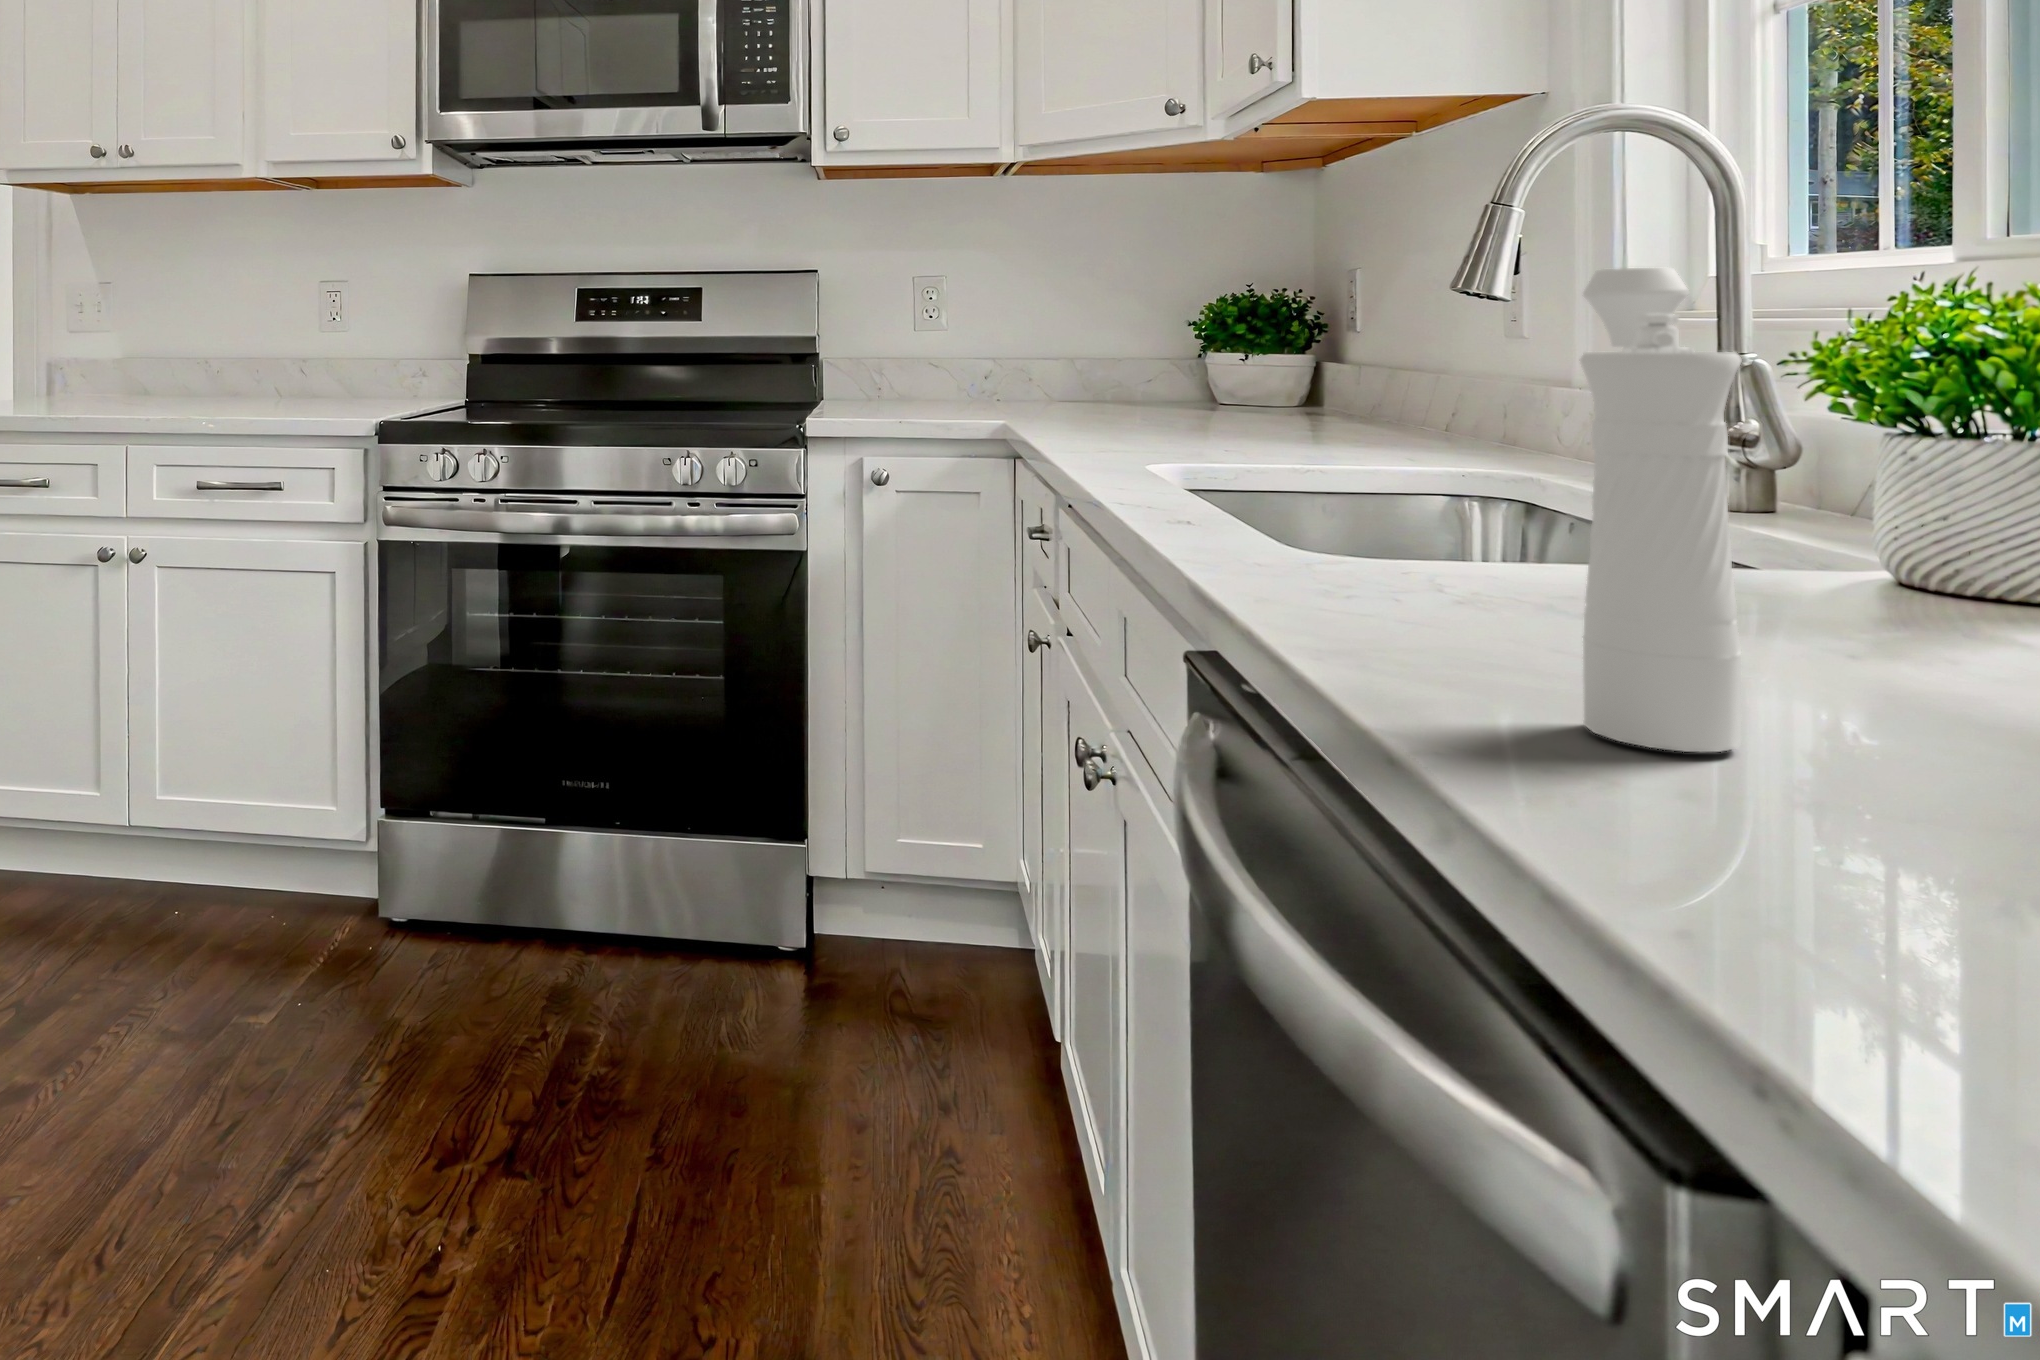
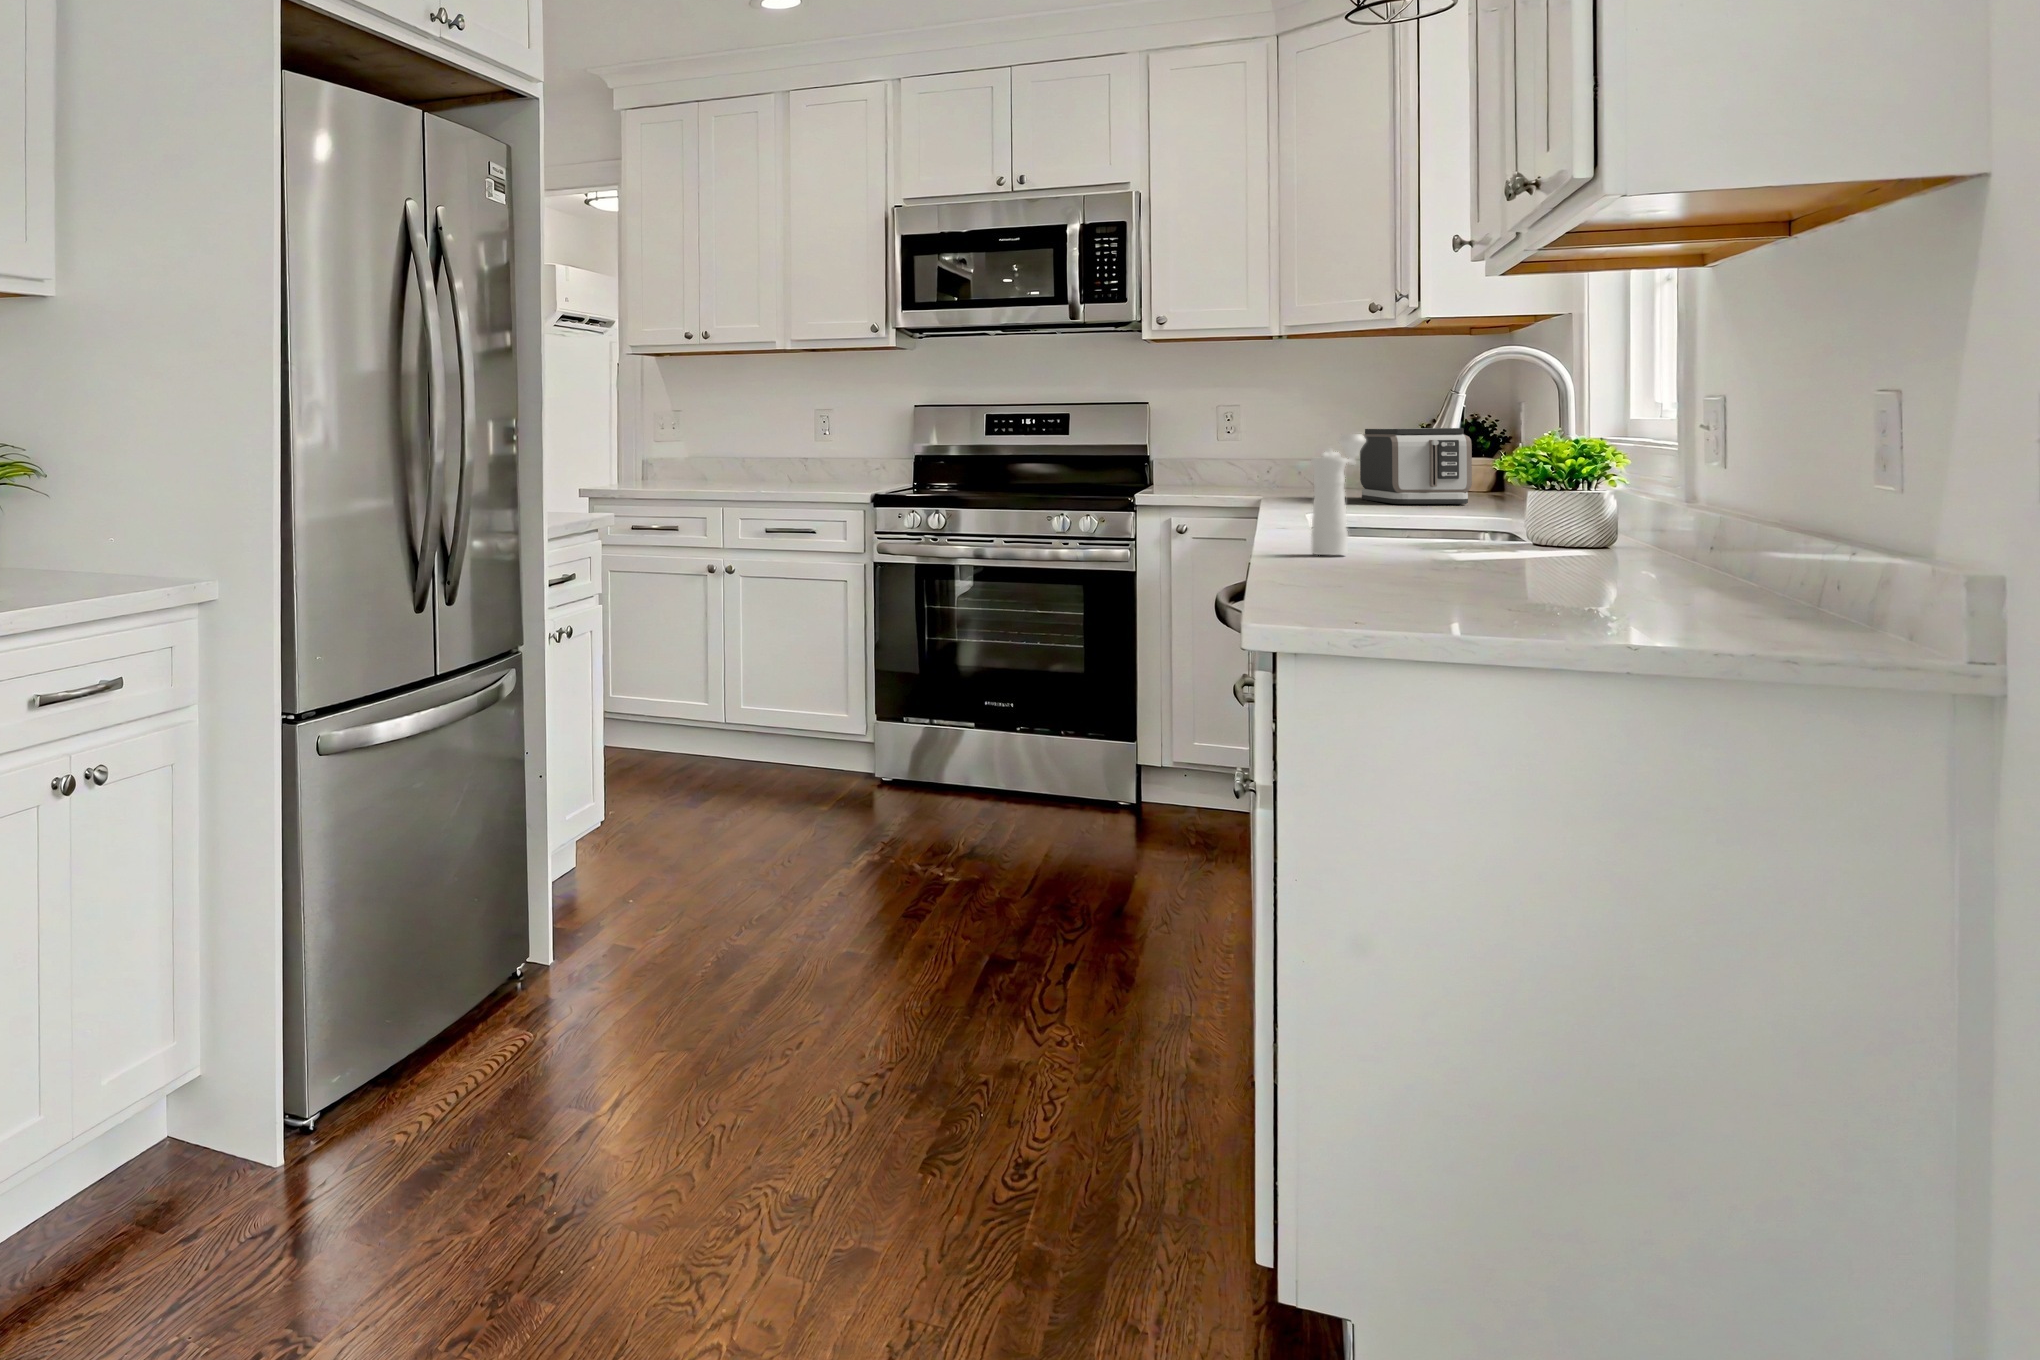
toaster: none [1155,304,1358,437] -> present [1360,428,1472,504]

